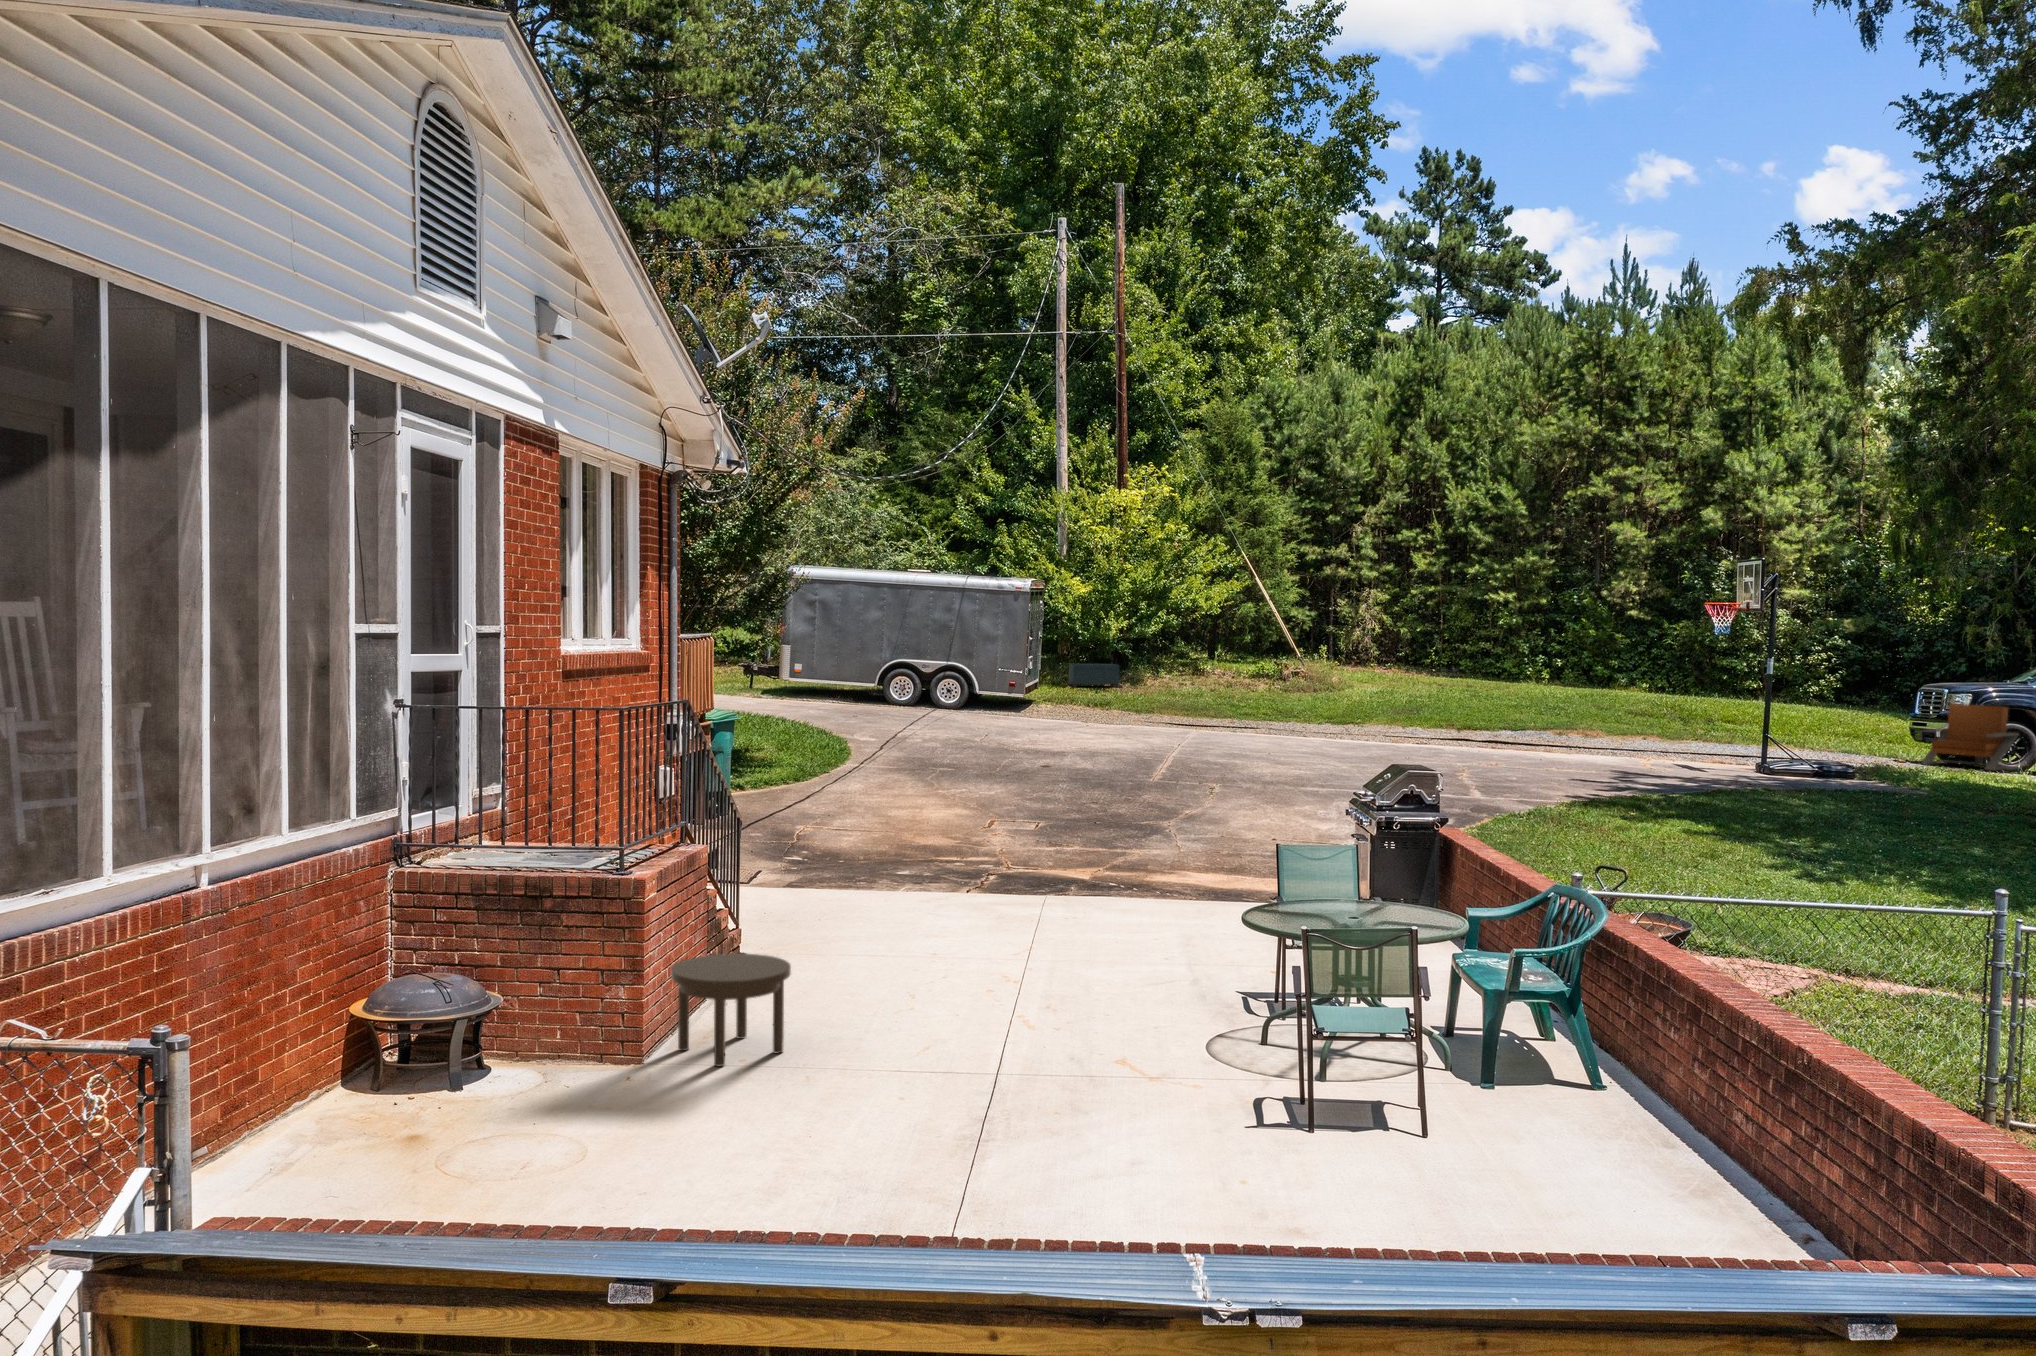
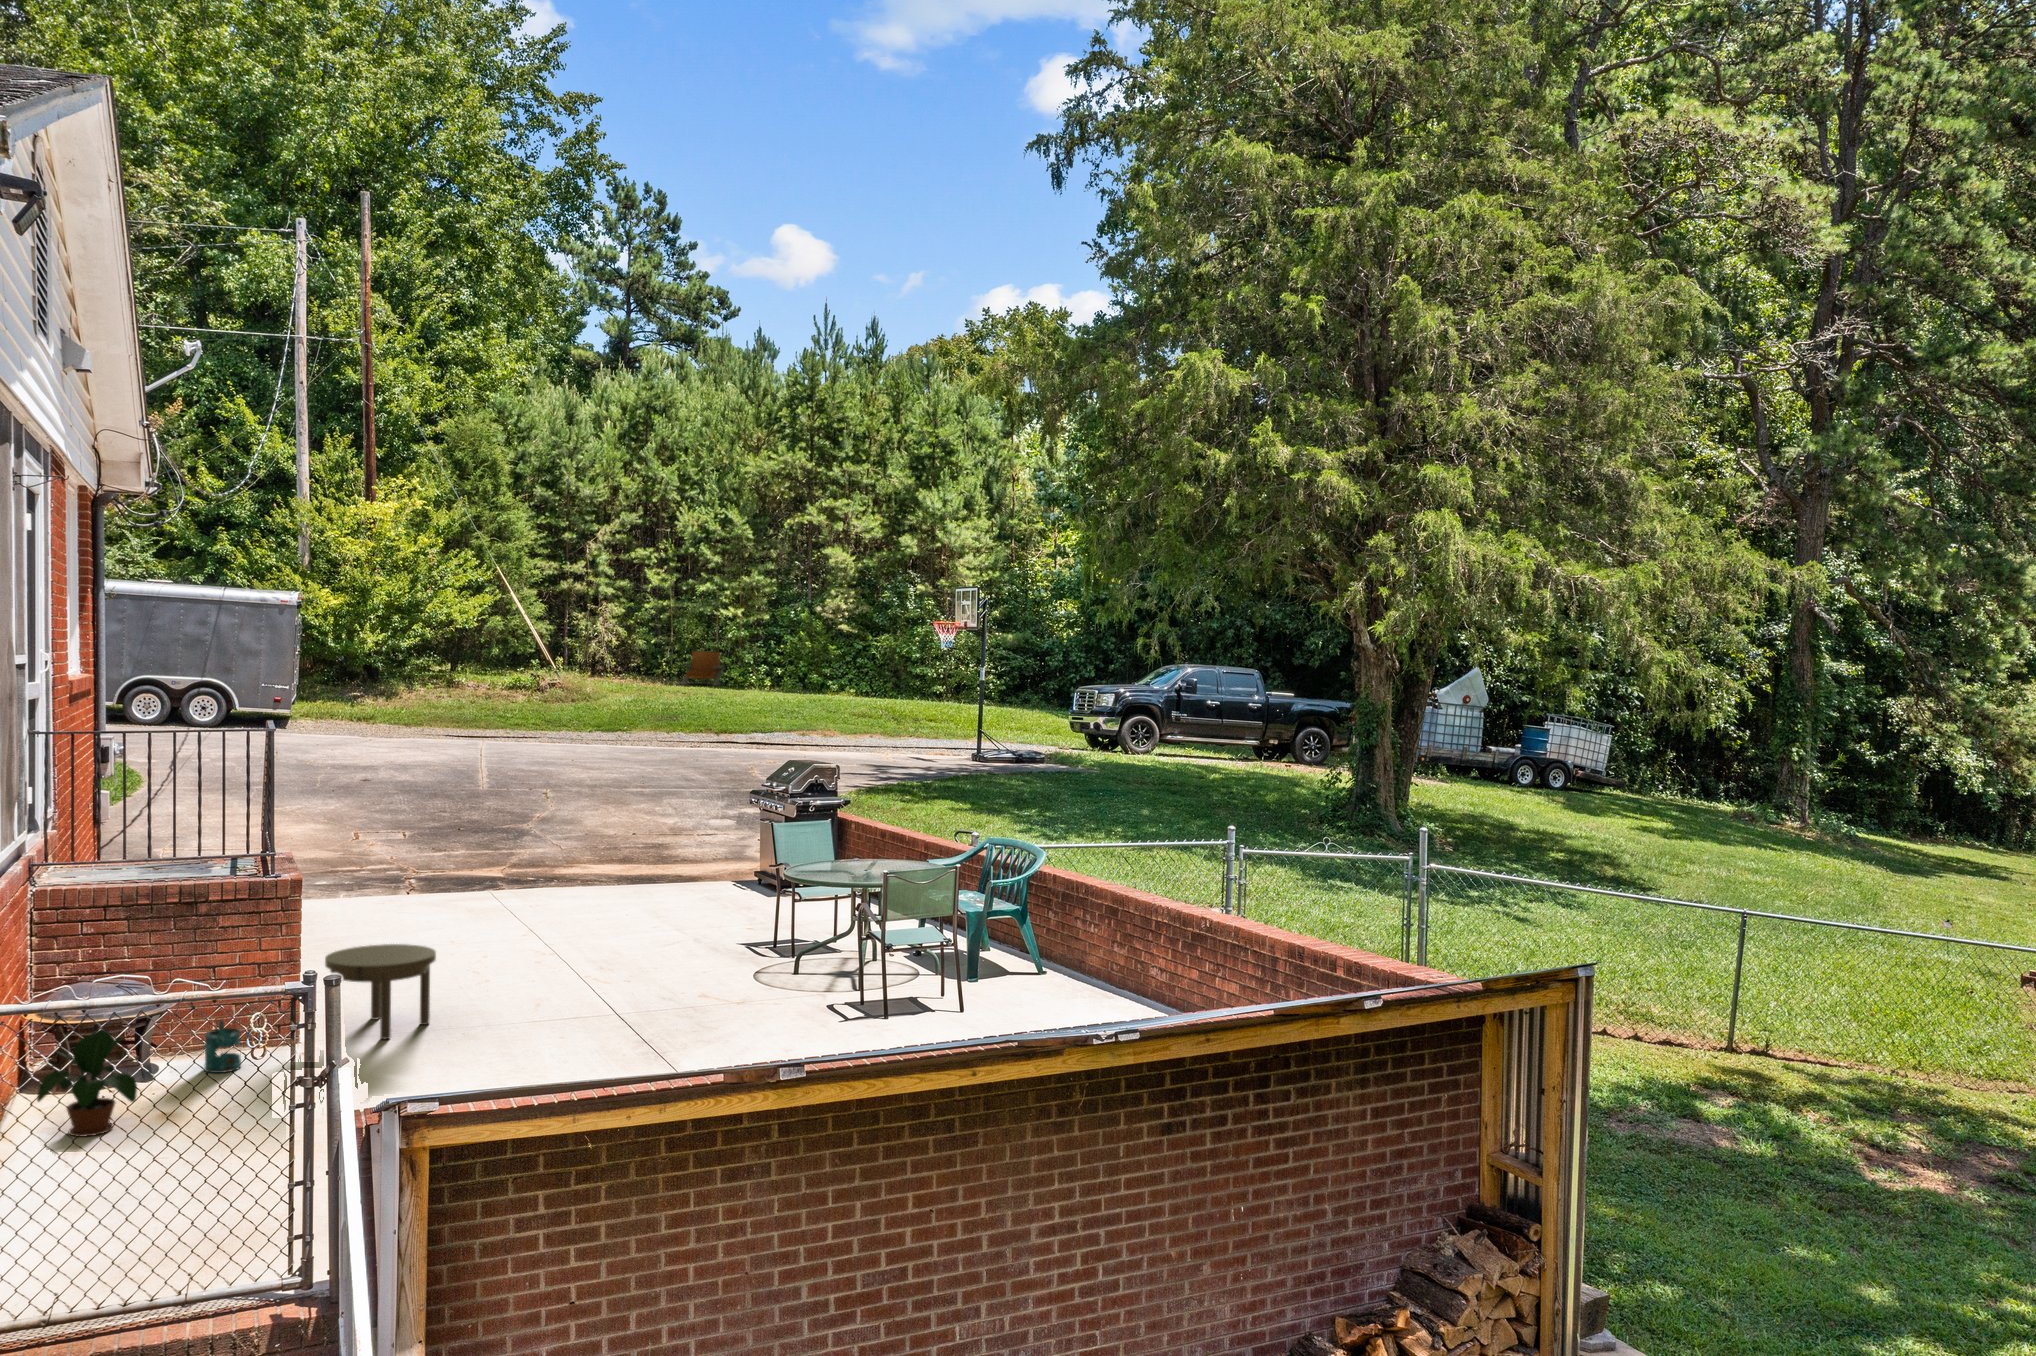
bench: present [1069,664,1119,687] -> none [318,678,375,702]
lounge chair: present [1922,704,2018,770] -> present [682,651,724,686]
watering can: none [508,1022,554,1083] -> present [204,1019,241,1073]
potted plant: none [273,1027,384,1142] -> present [37,1029,137,1137]

